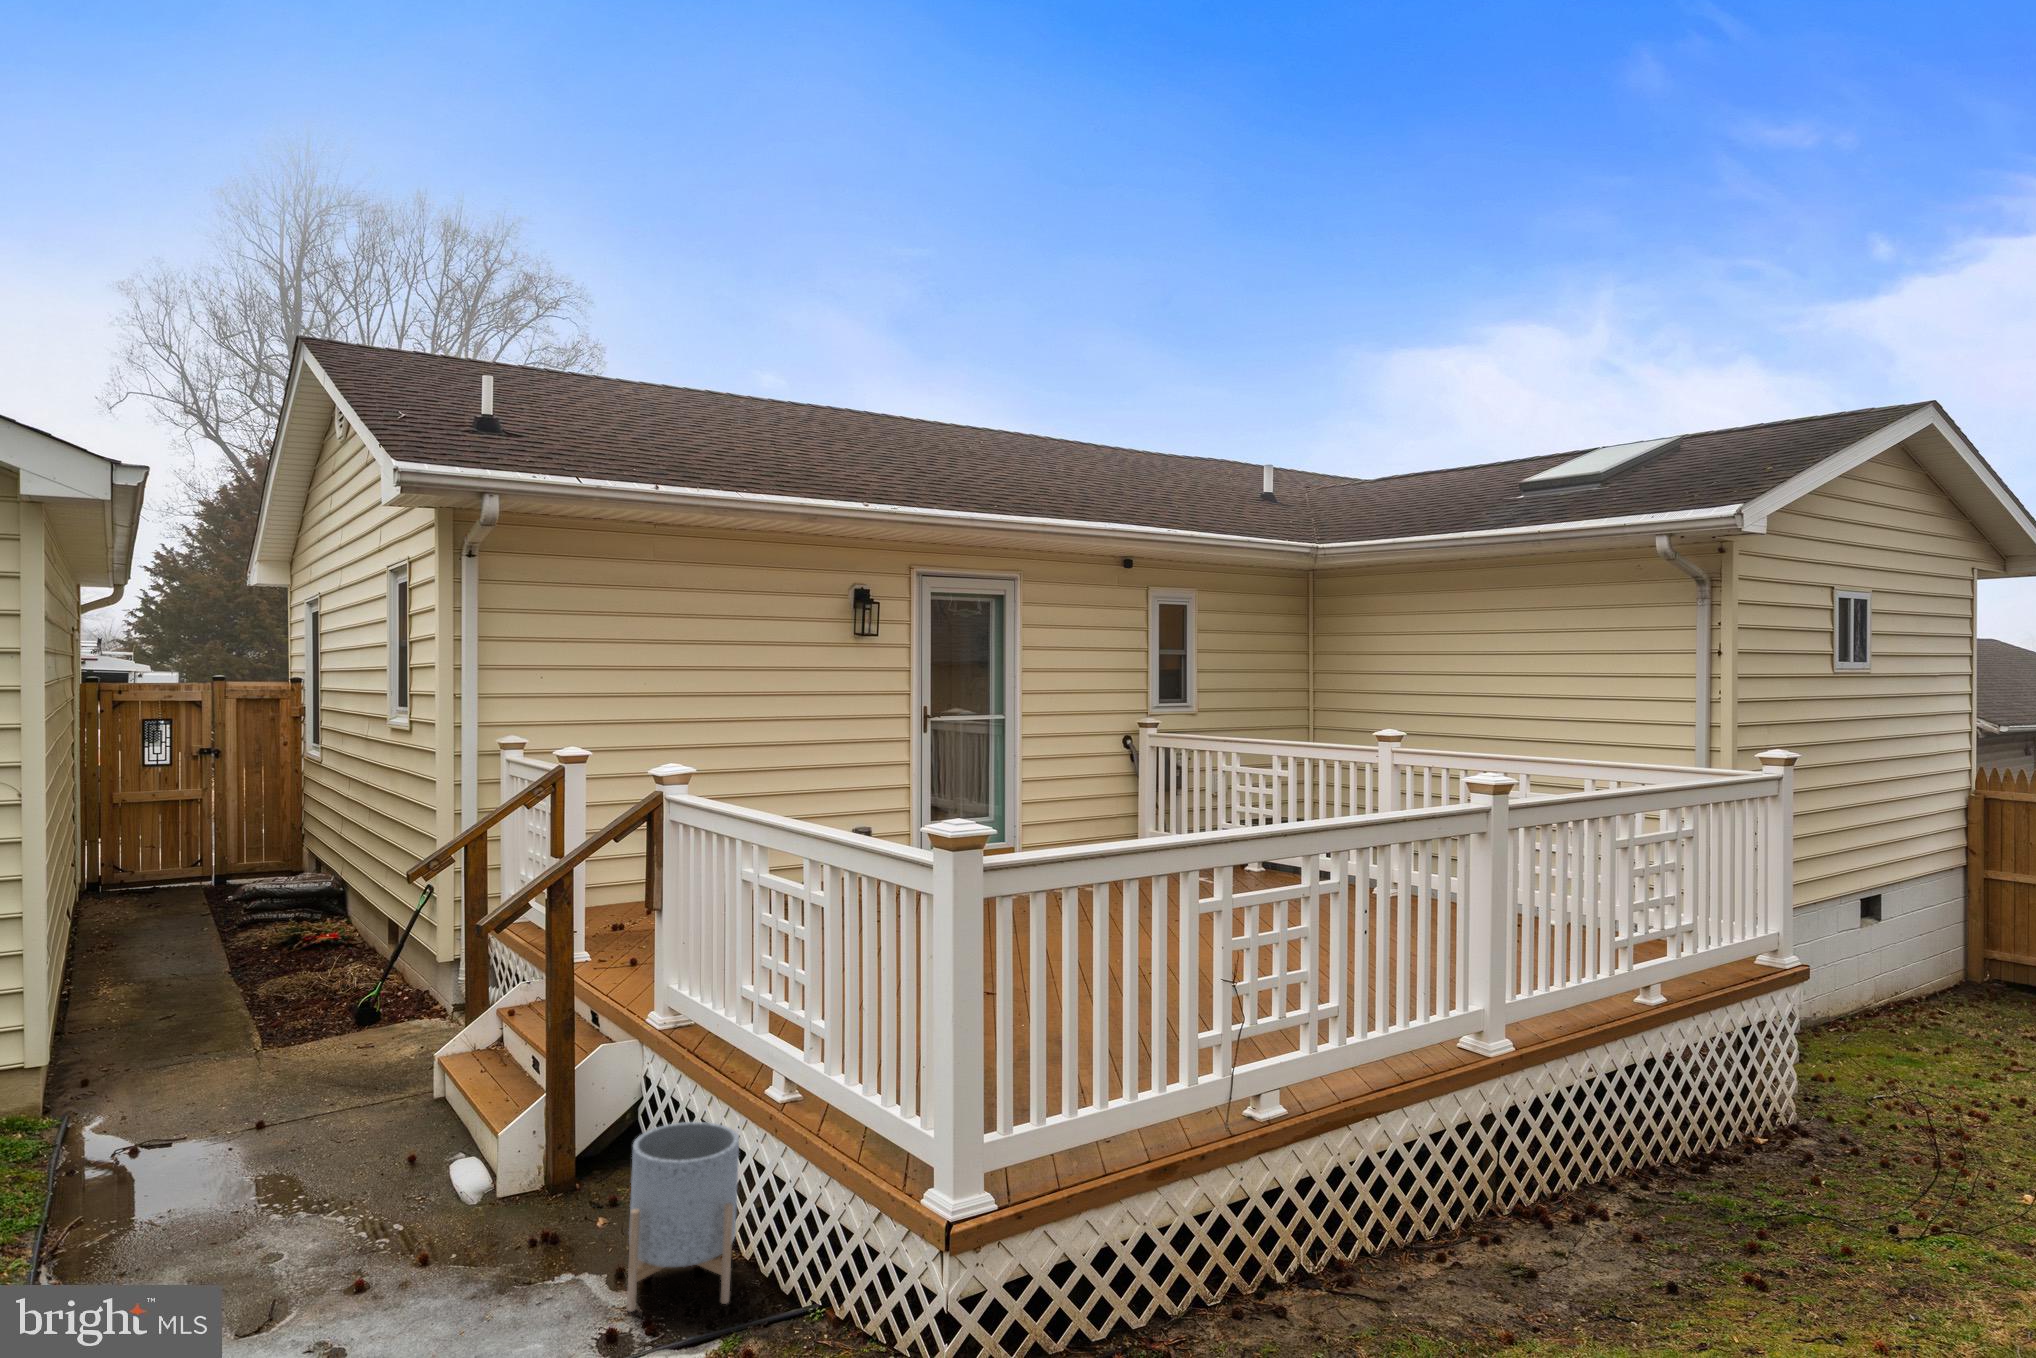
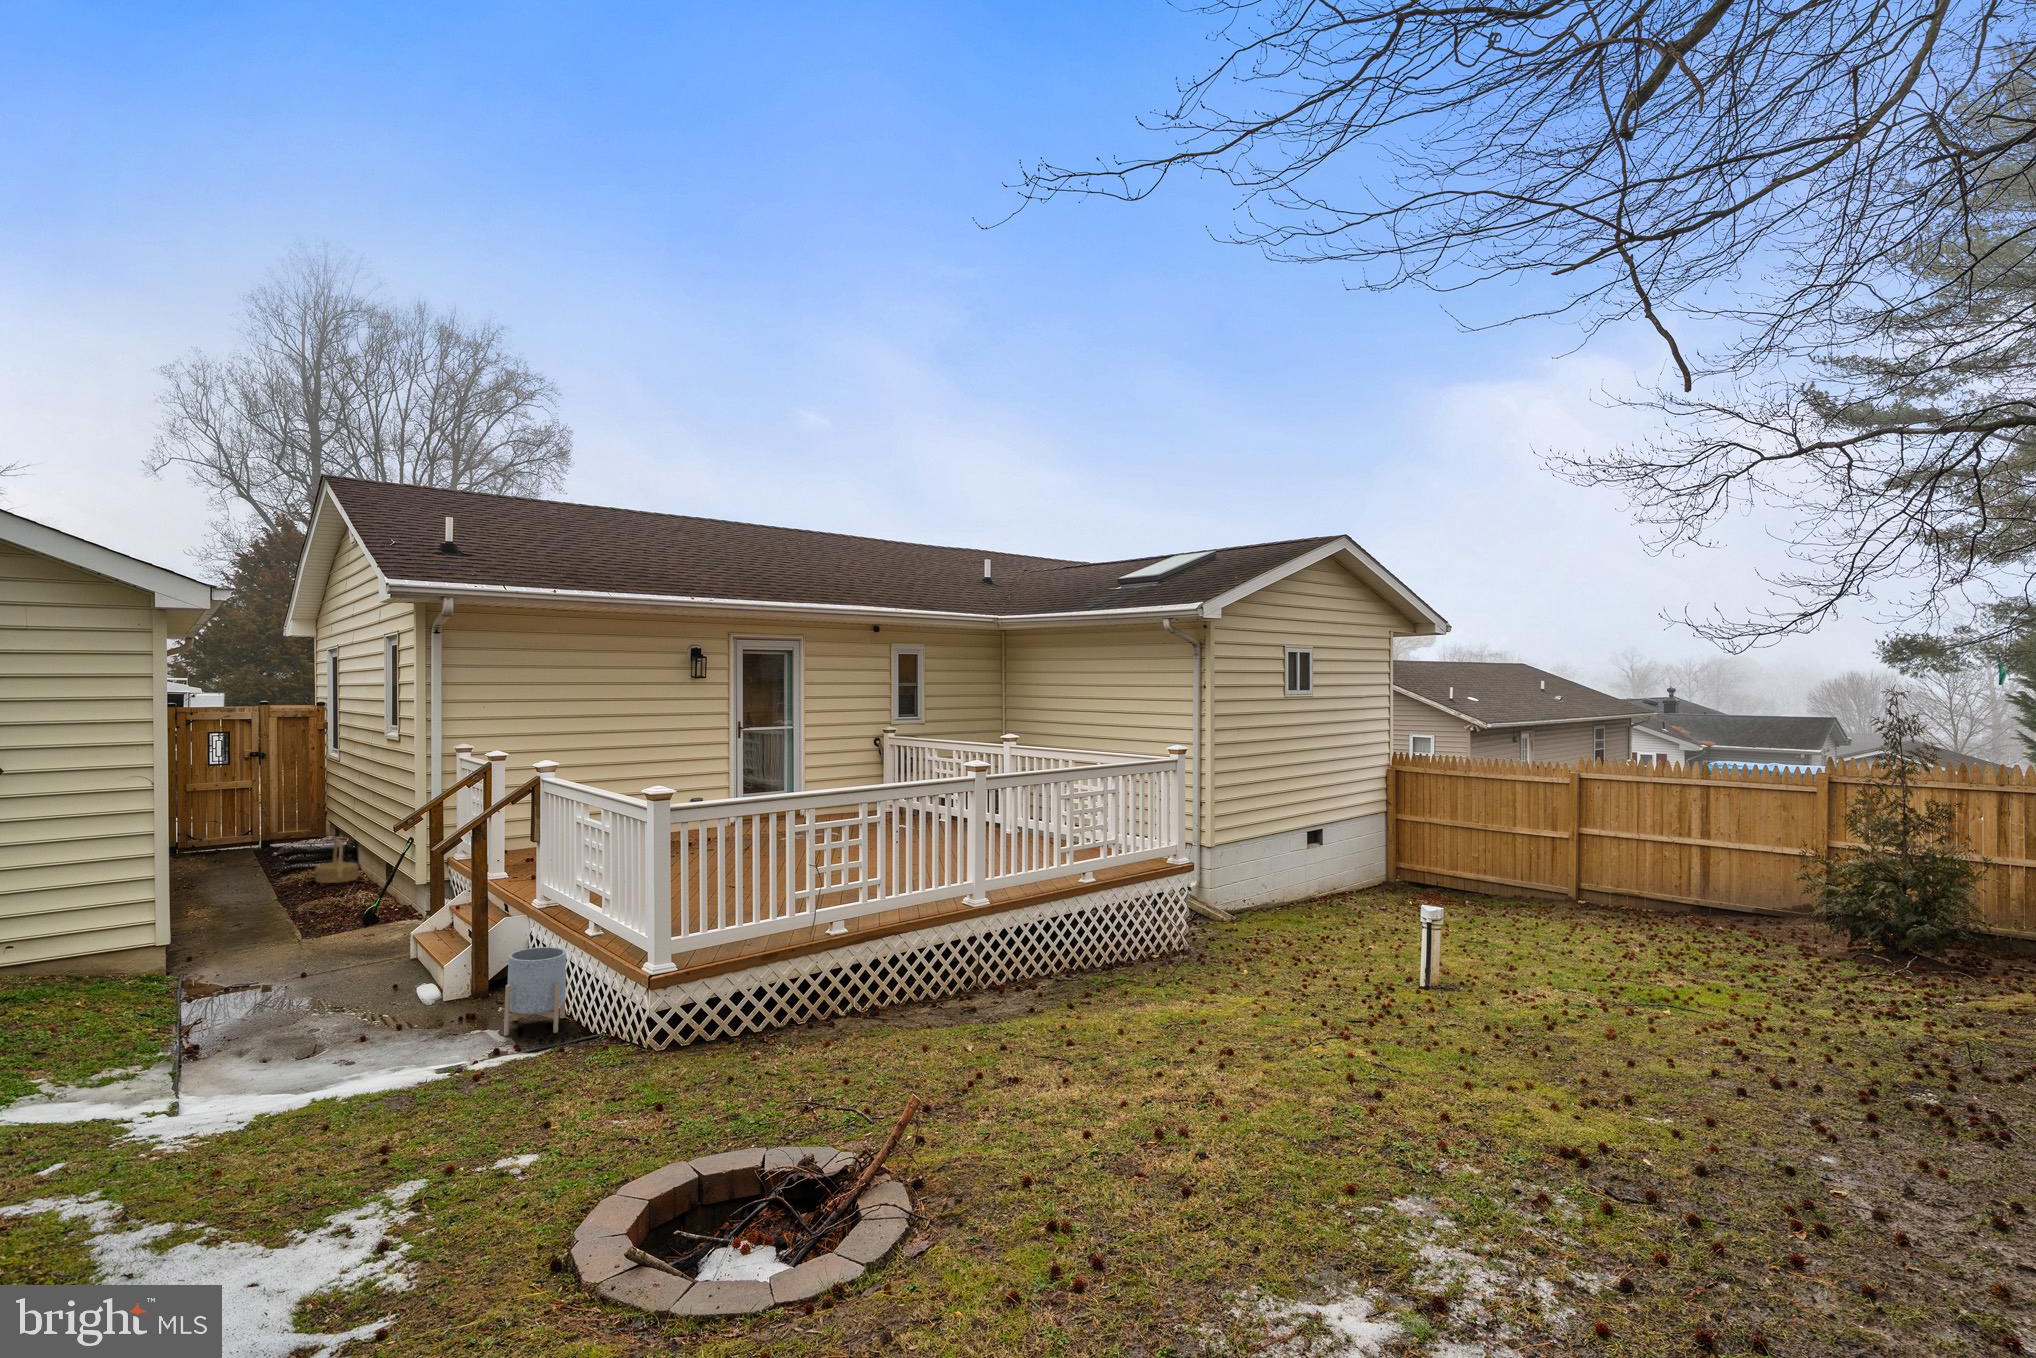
woven basket: none [285,876,348,944] -> present [315,838,358,883]

